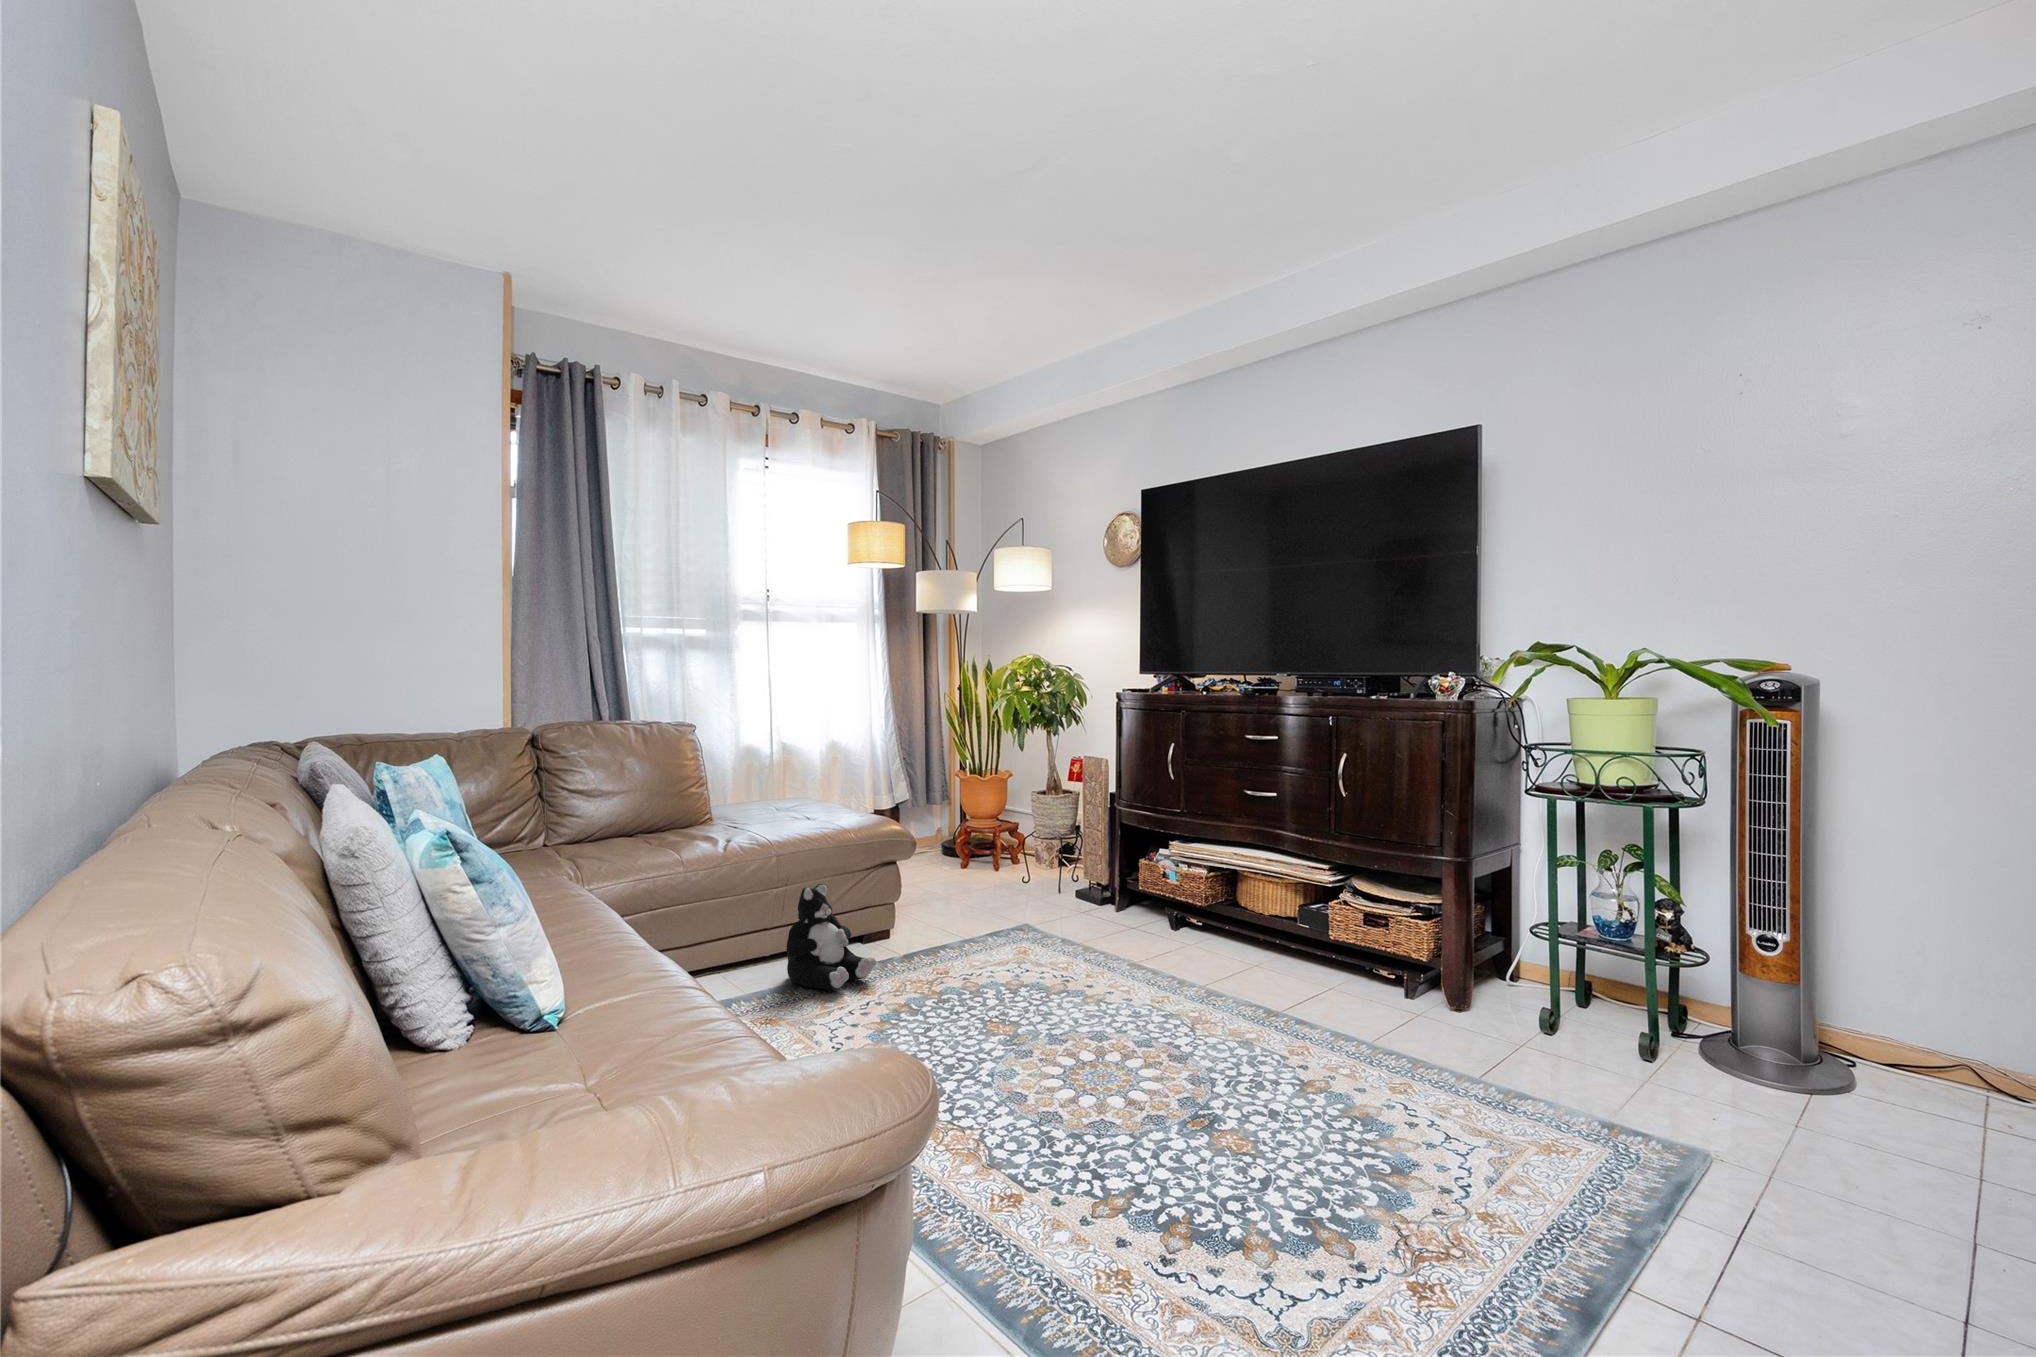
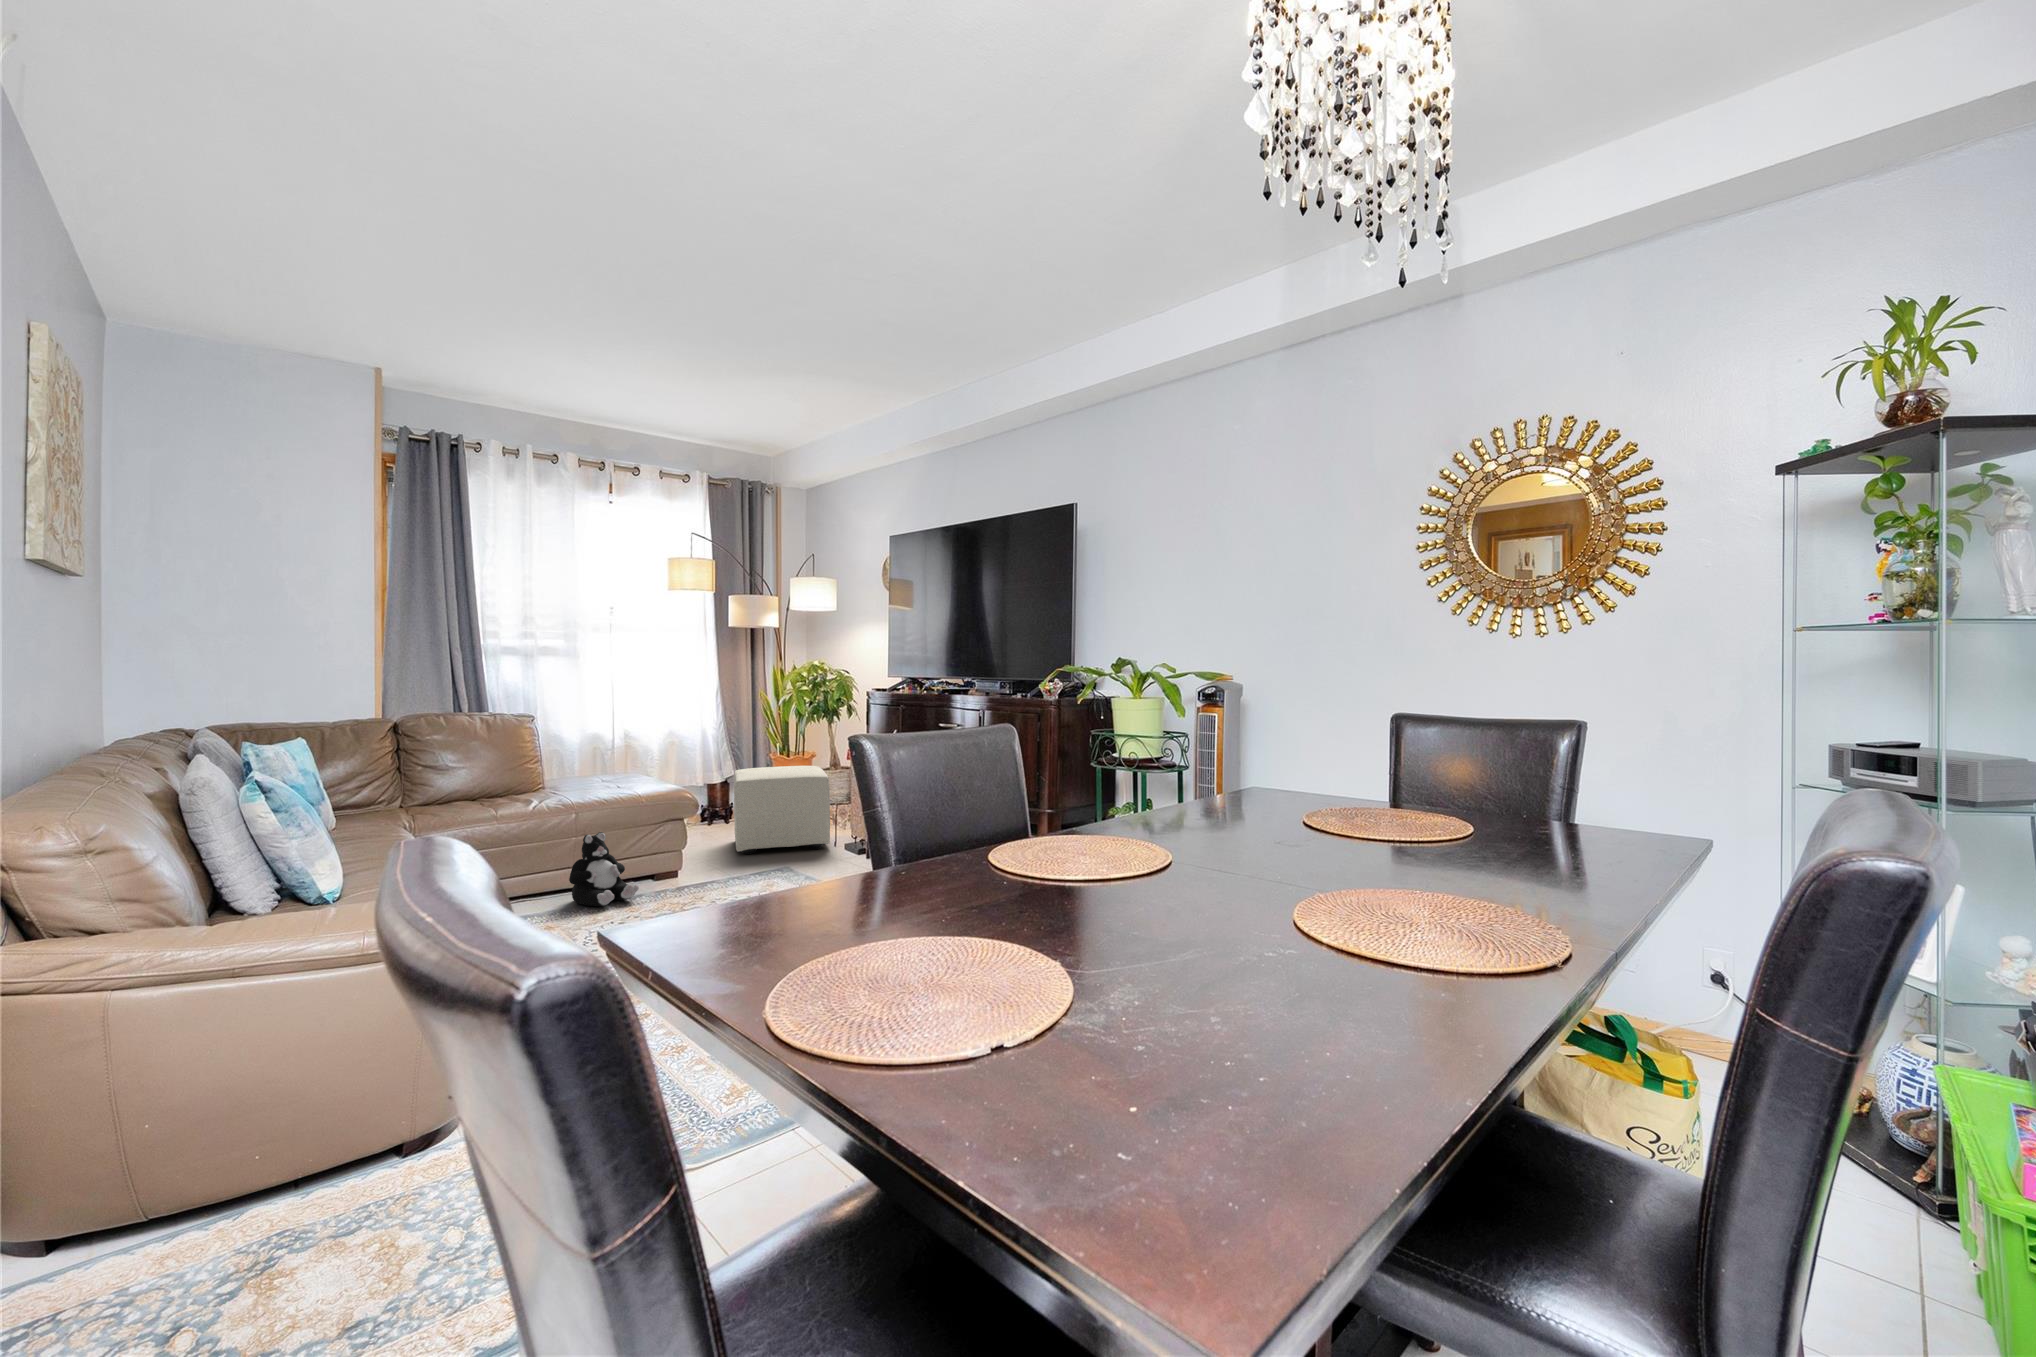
ottoman: none [930,788,1066,905] -> present [734,766,830,854]

